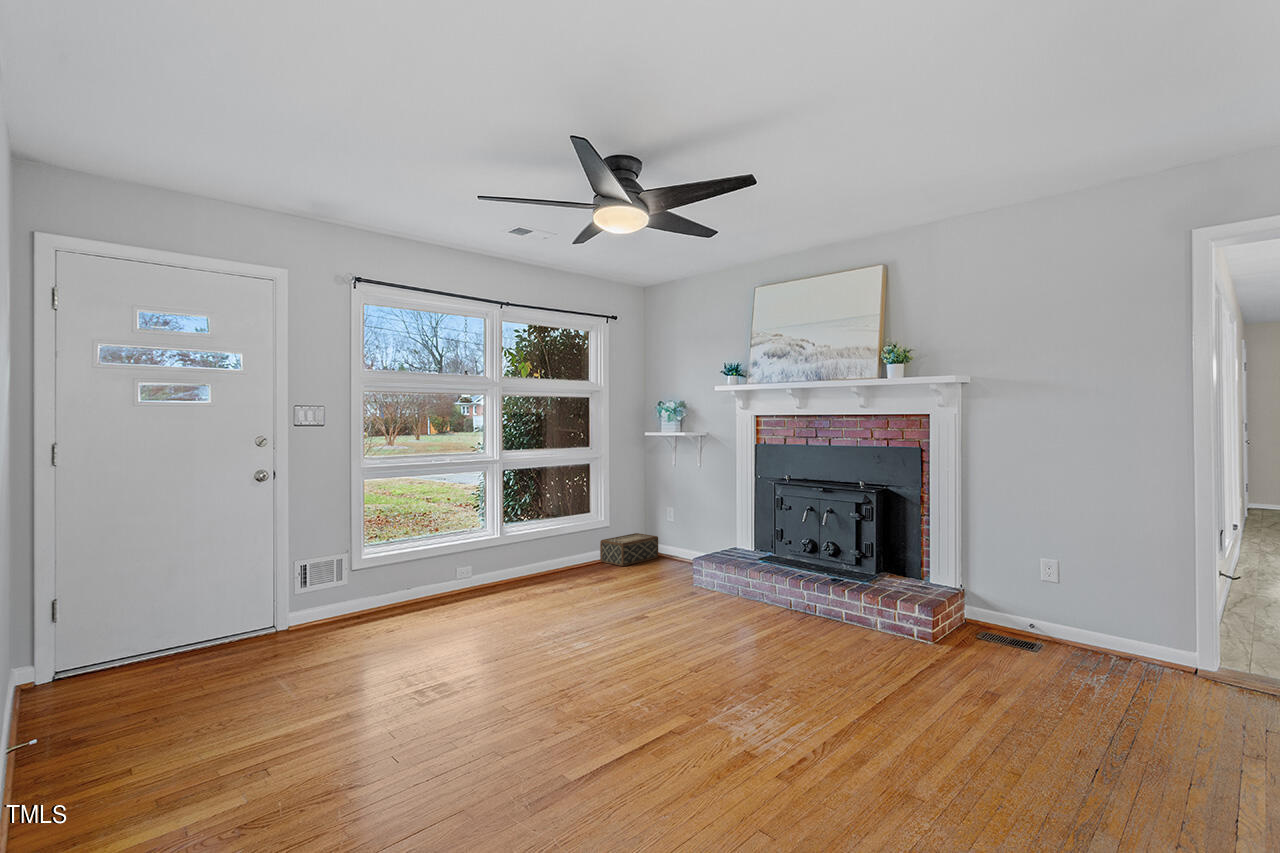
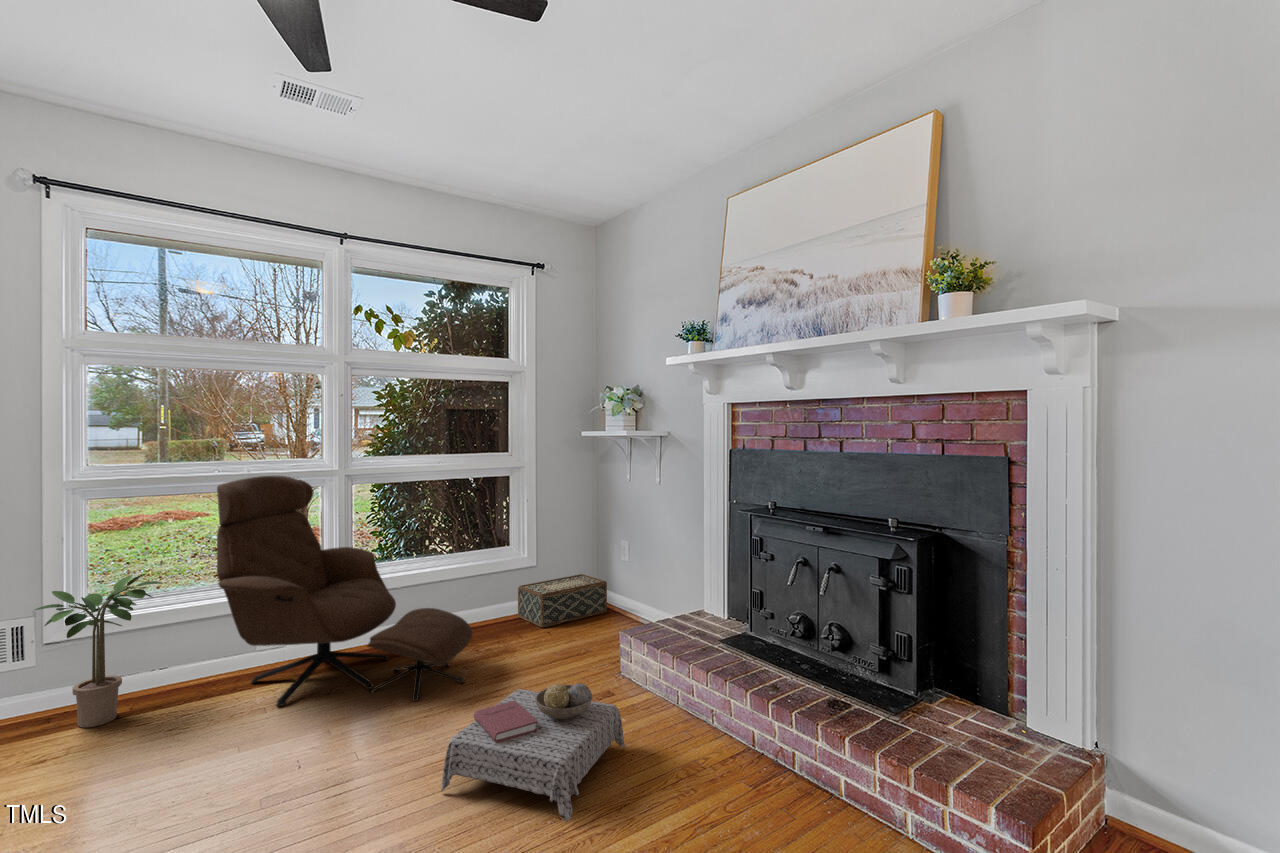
lounge chair: none [450,464,601,605] -> present [217,476,473,706]
potted plant: none [365,524,424,618] -> present [35,573,162,727]
ottoman: none [637,574,722,635] -> present [441,683,624,822]

